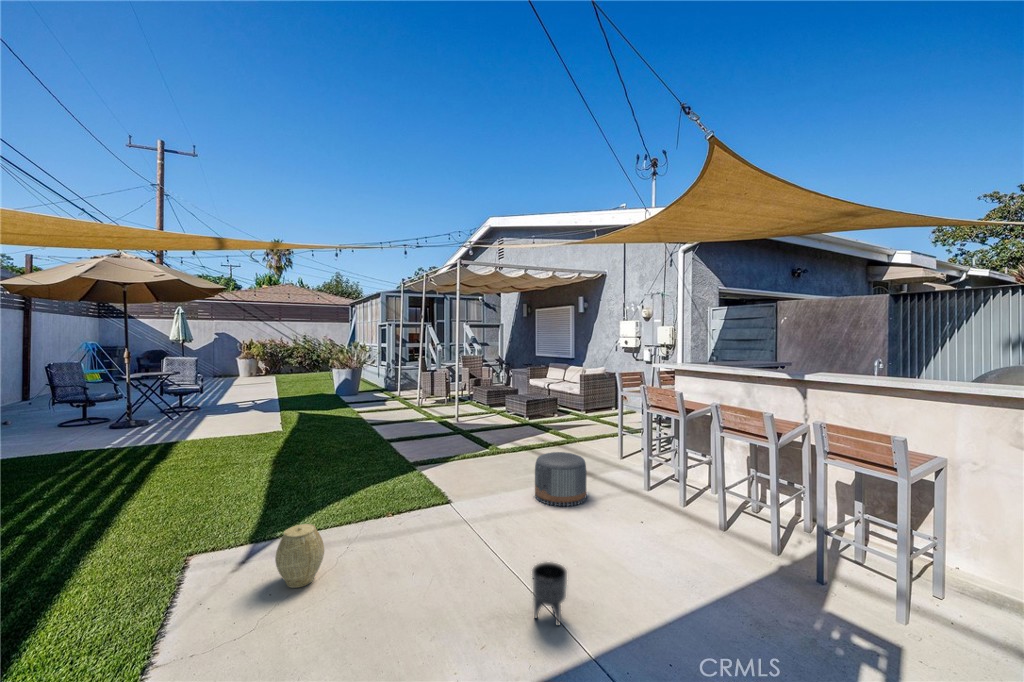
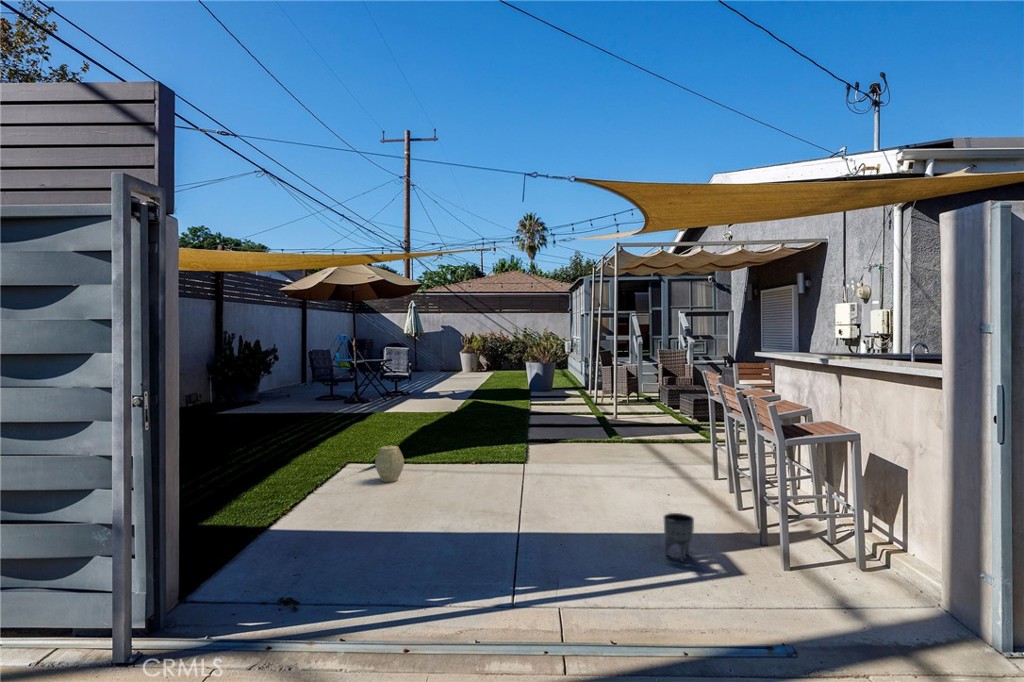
pouf: present [535,452,586,506] -> none [593,431,641,477]
planter: present [532,562,567,625] -> present [663,513,694,562]

